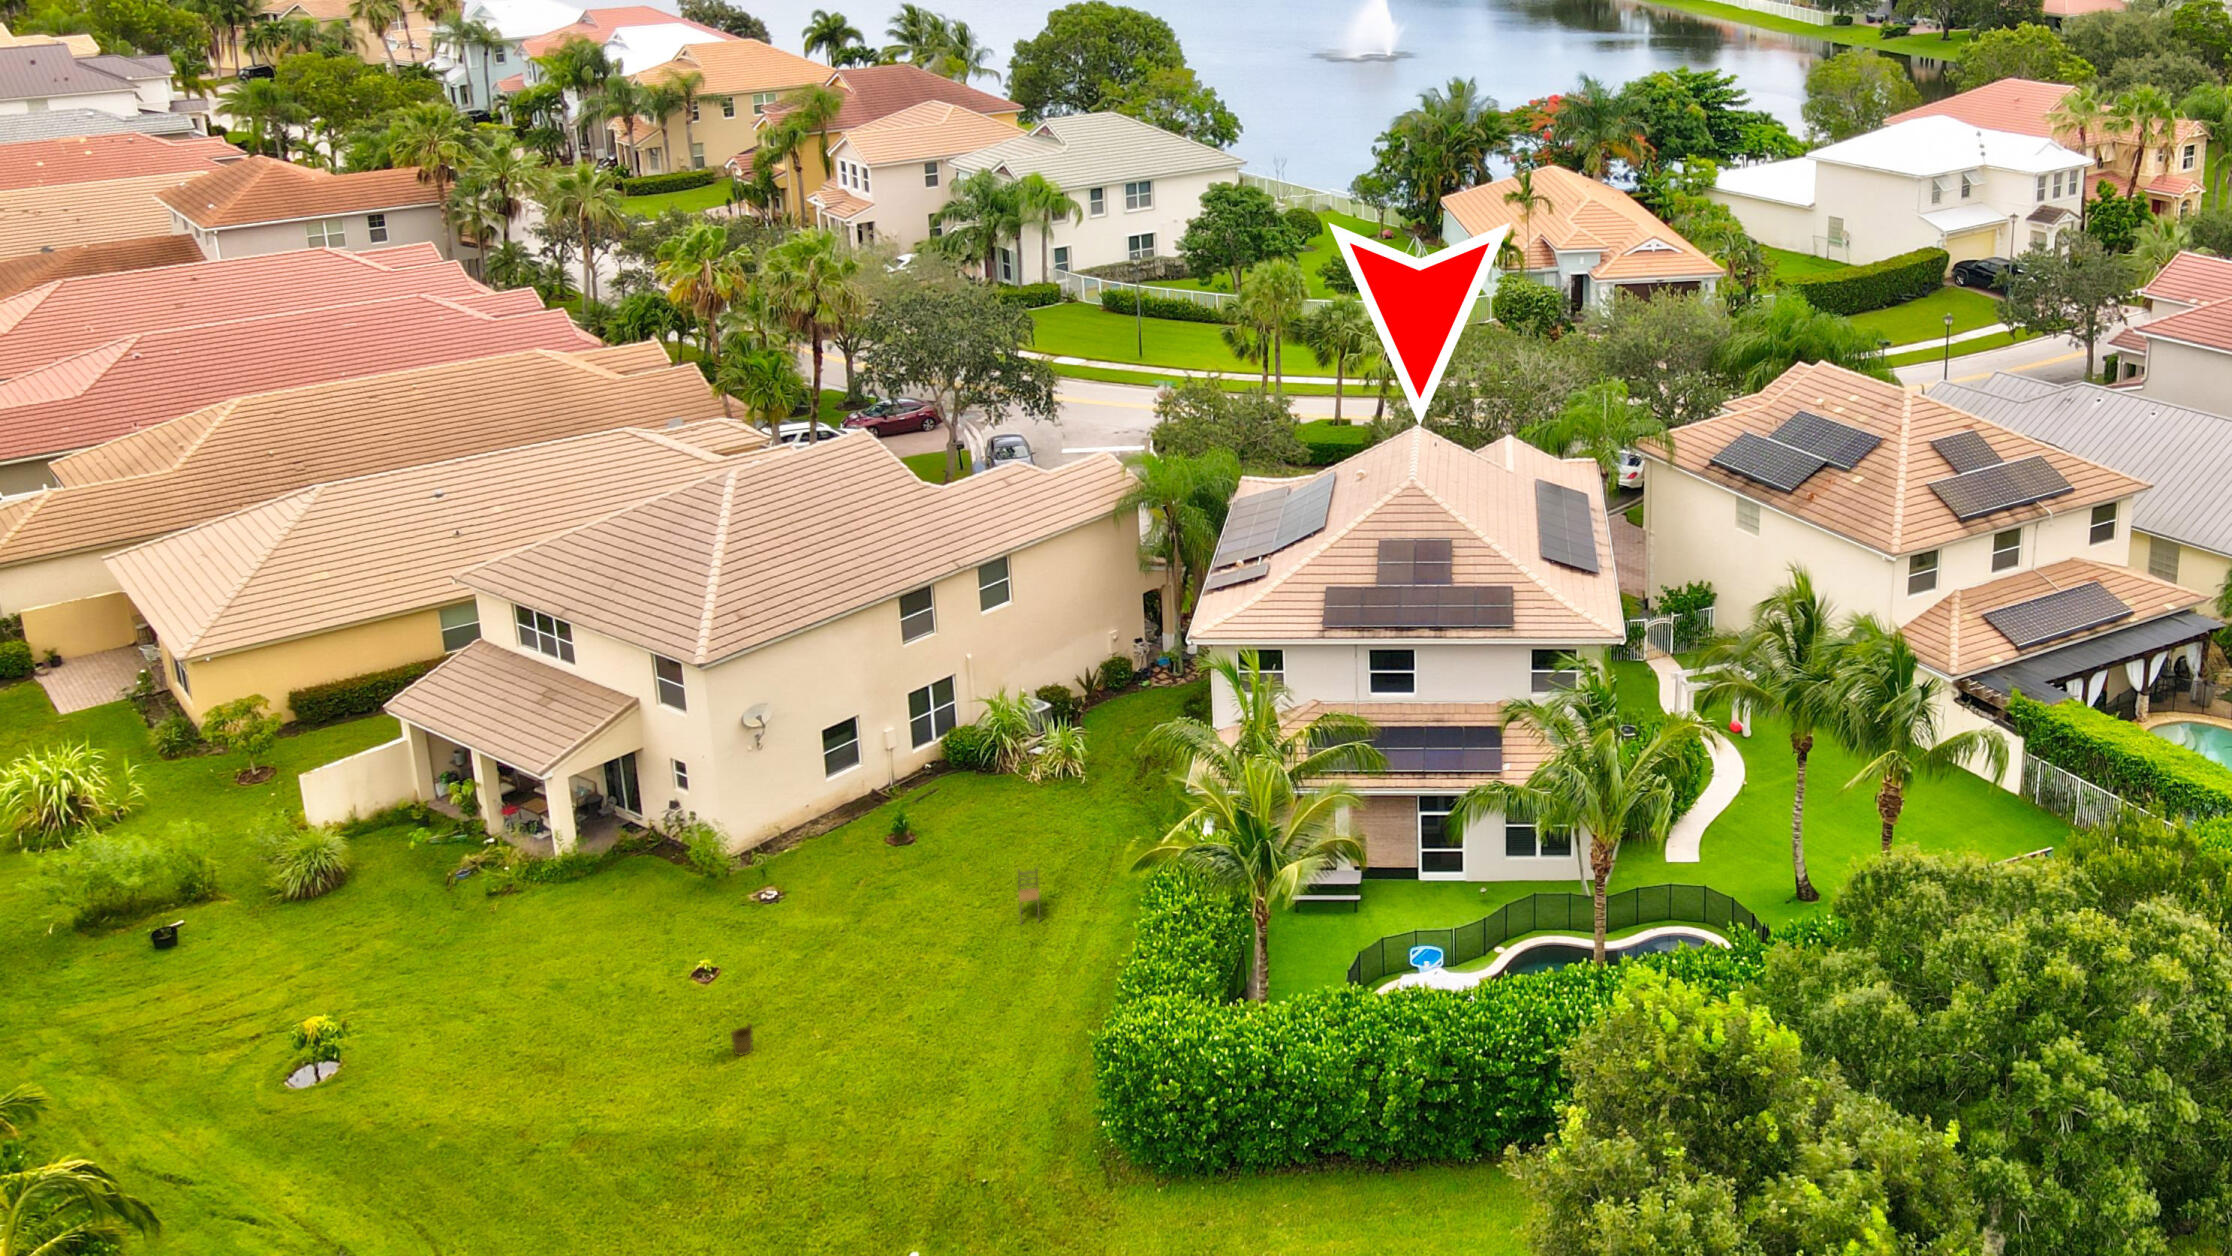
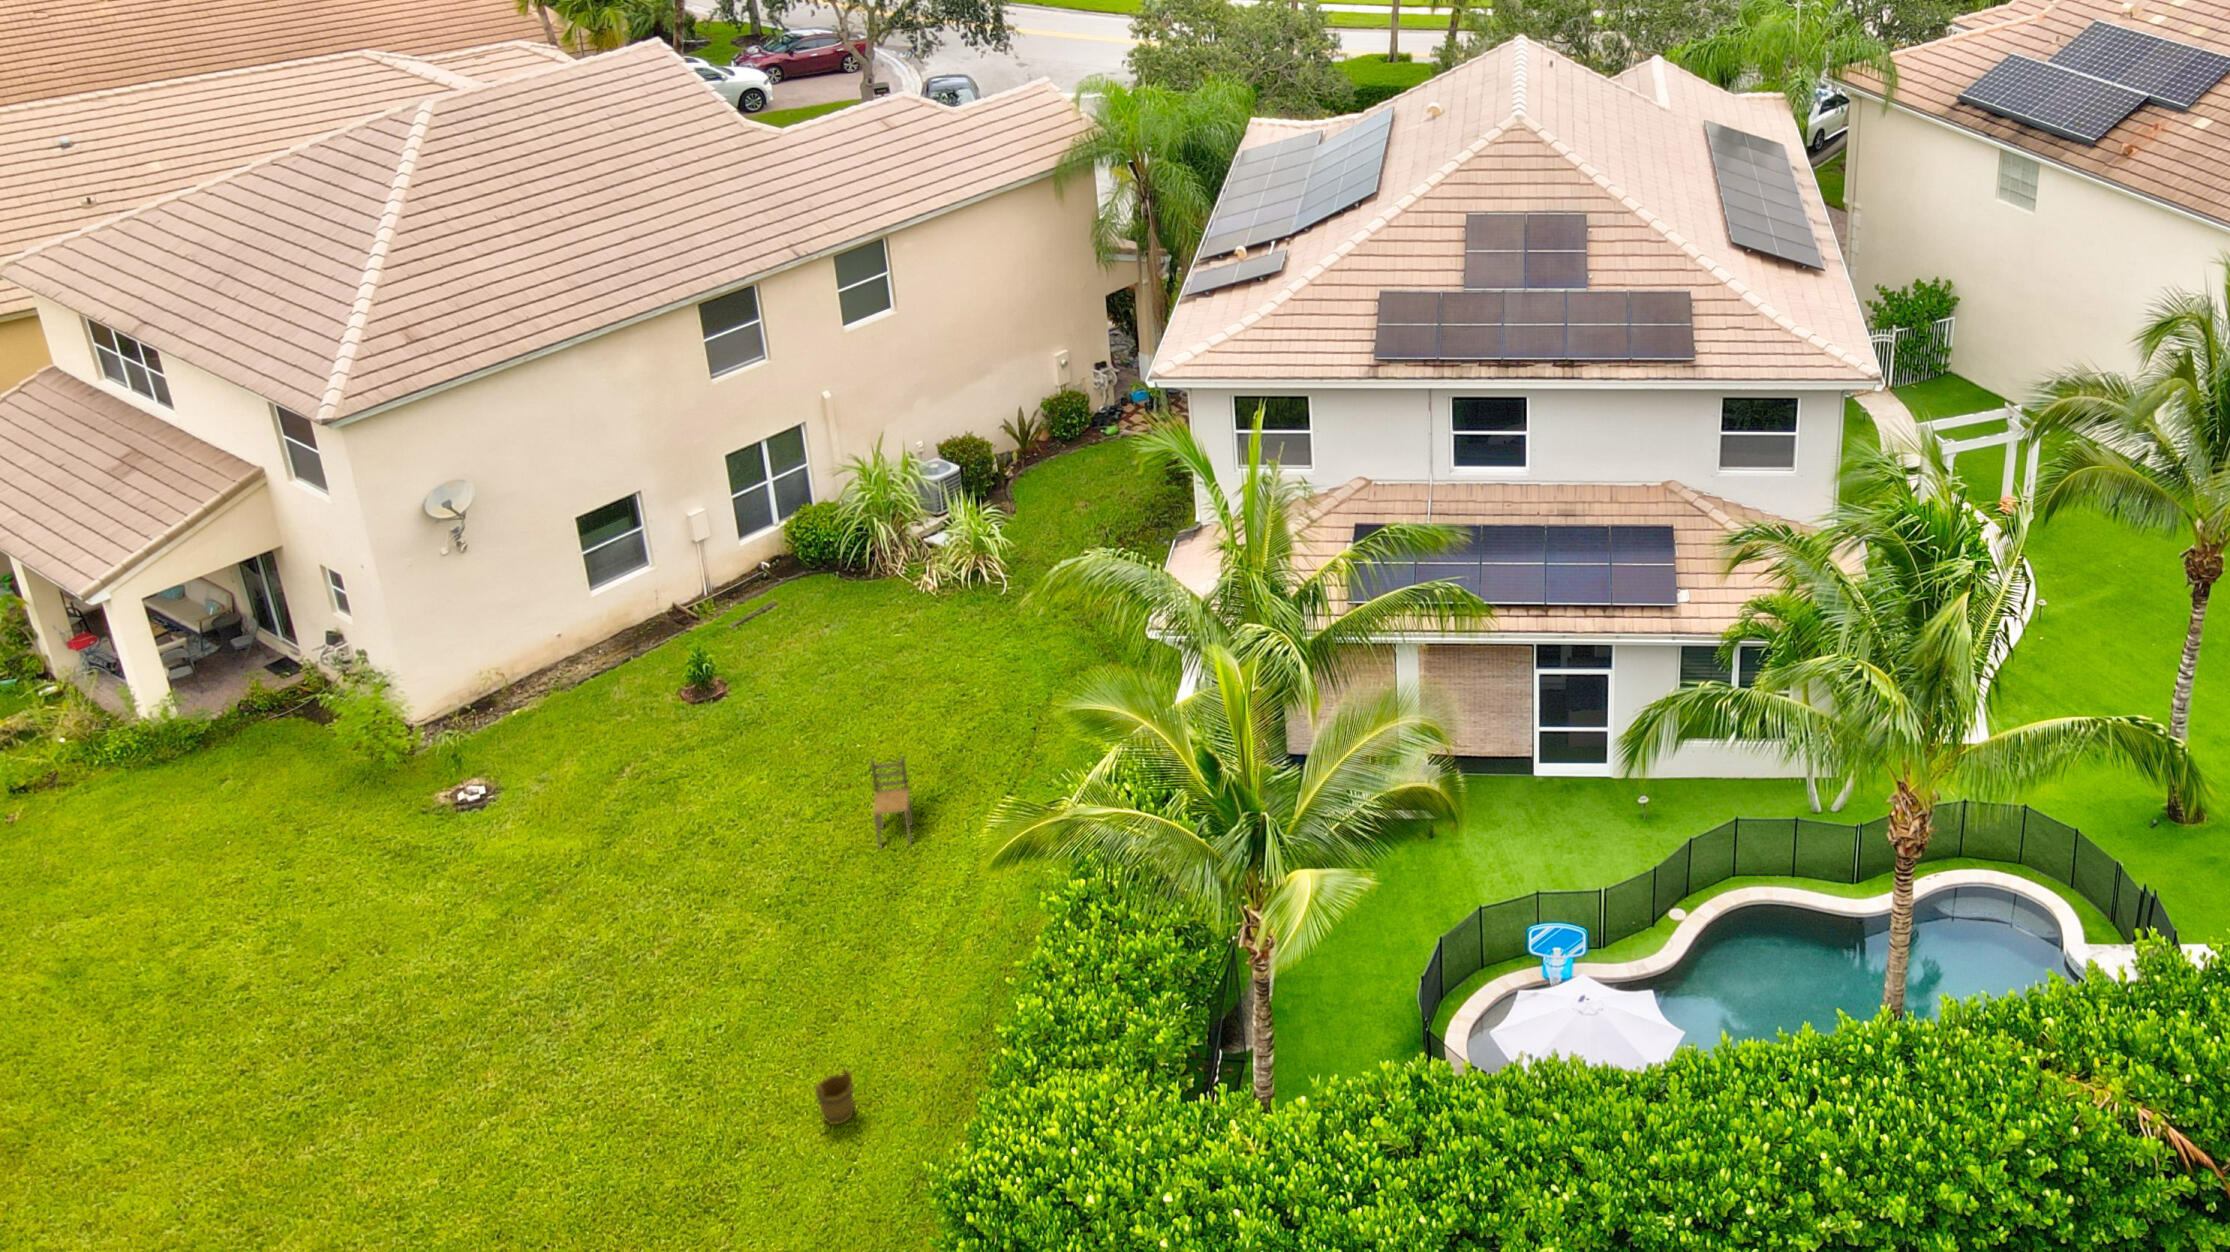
bucket: present [731,1024,753,1055] -> present [815,1069,855,1125]

